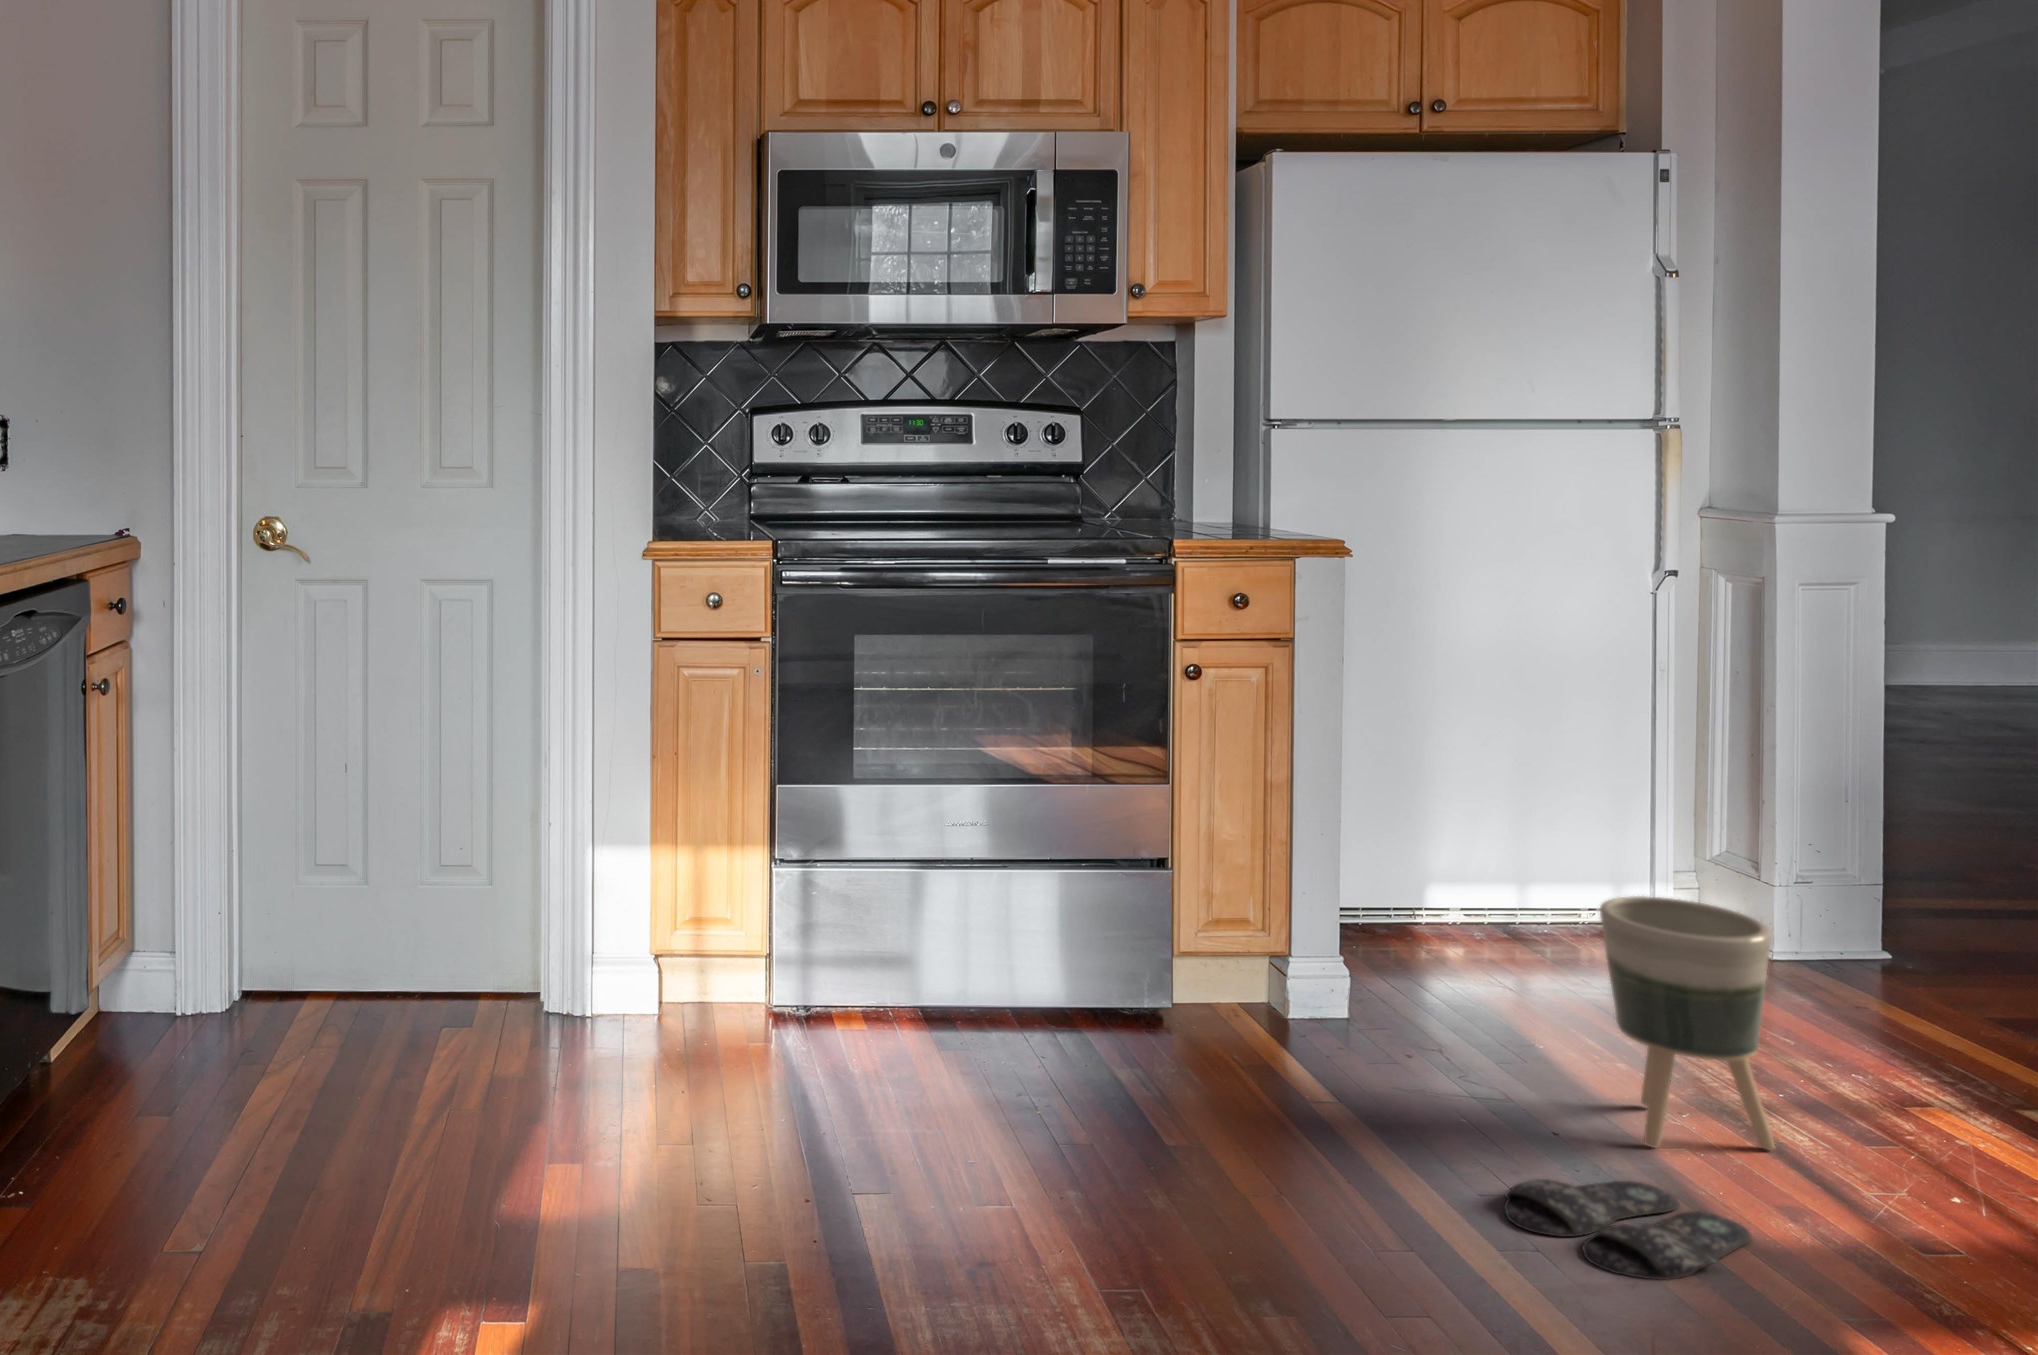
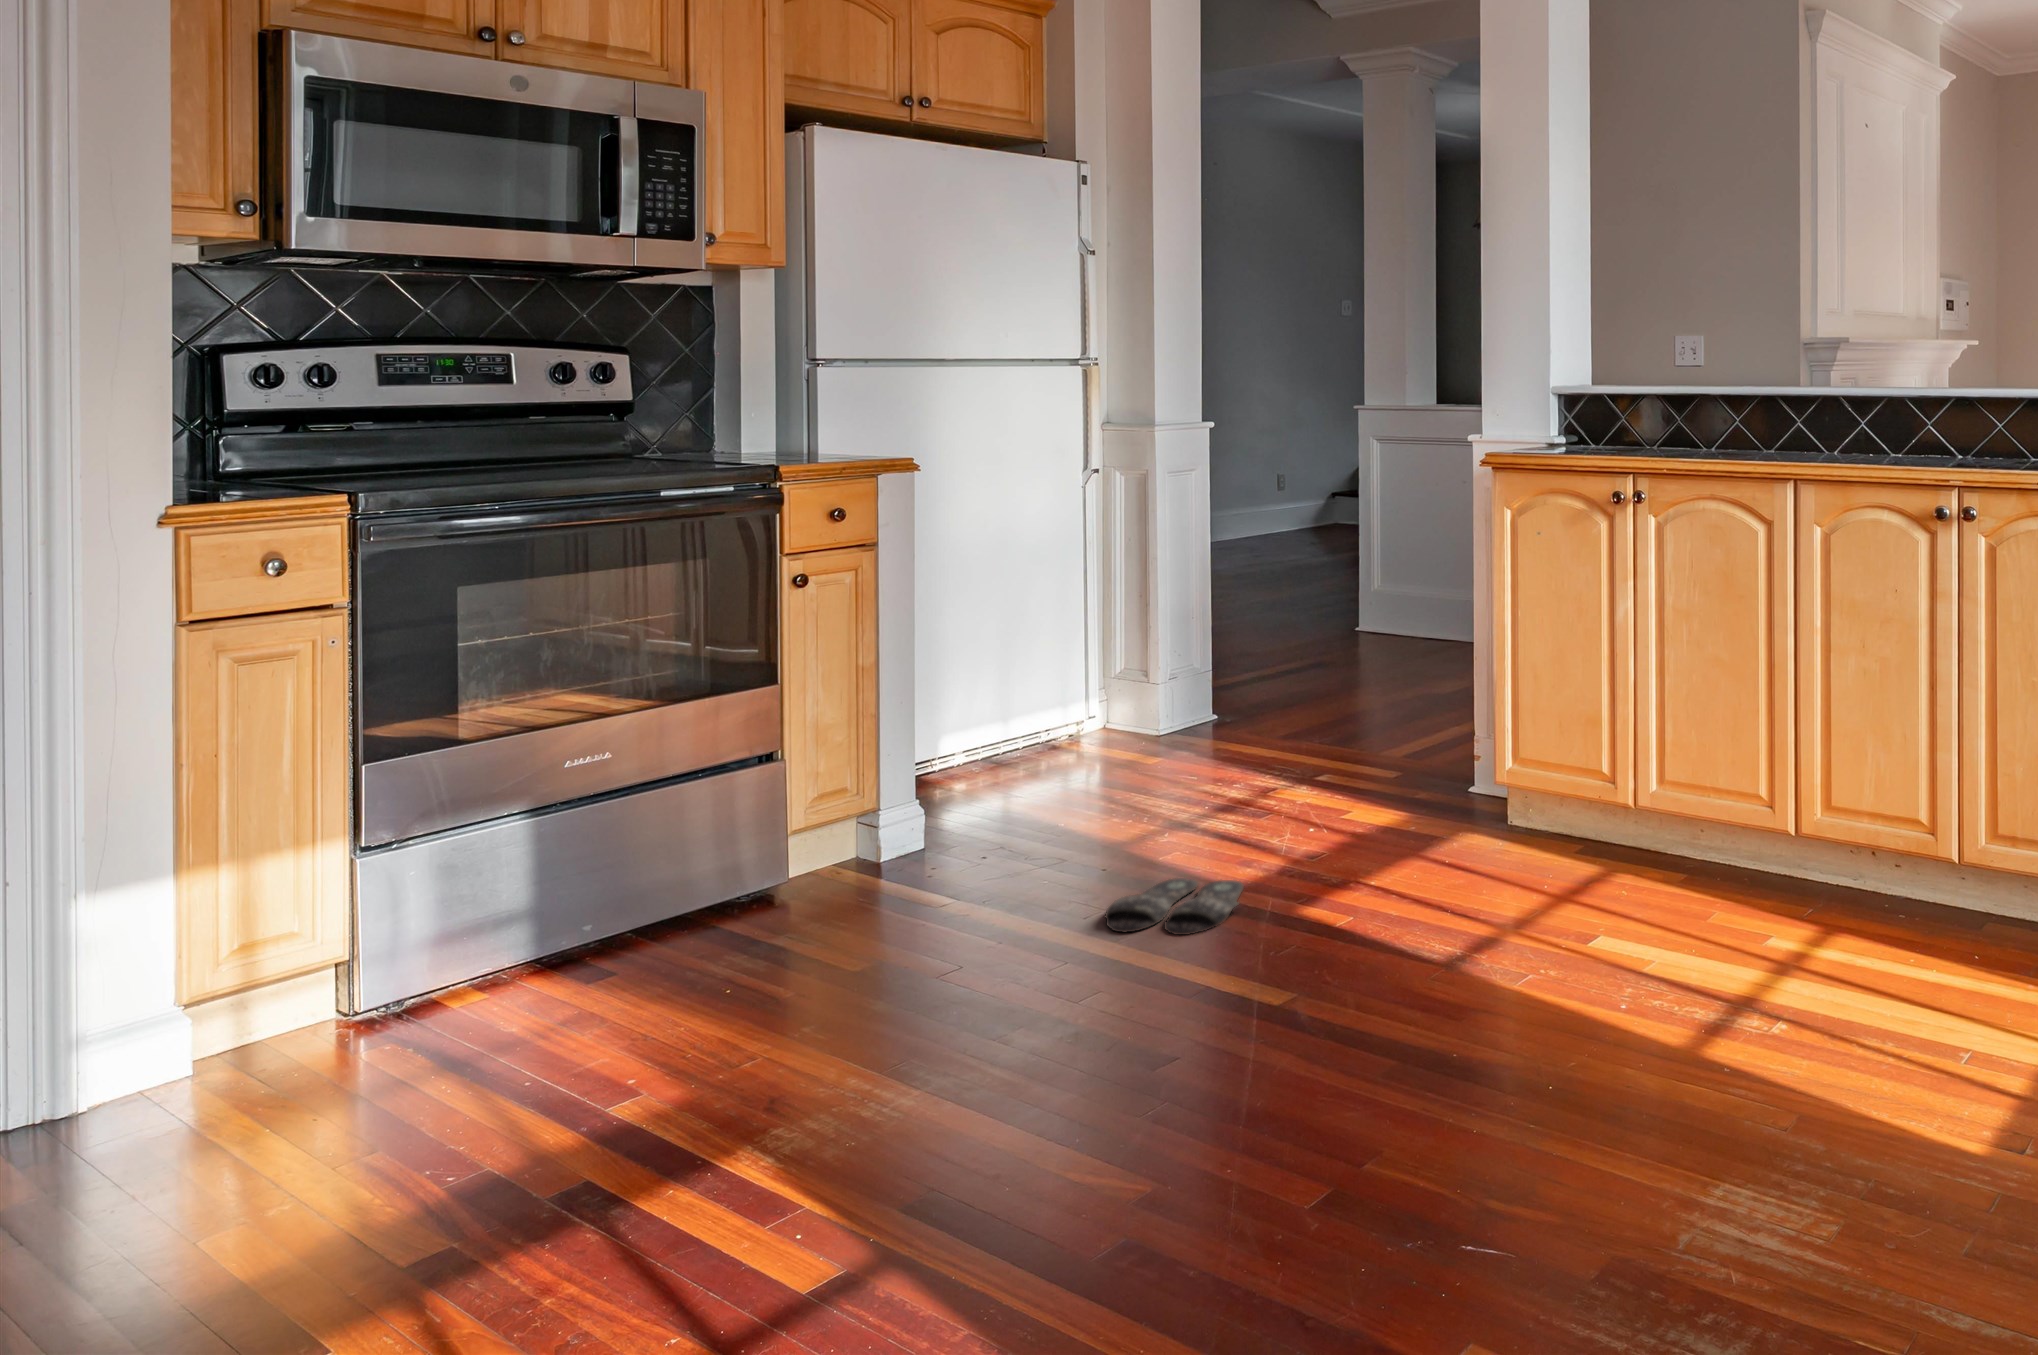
planter: present [1600,896,1775,1150] -> none [1122,682,1224,859]

